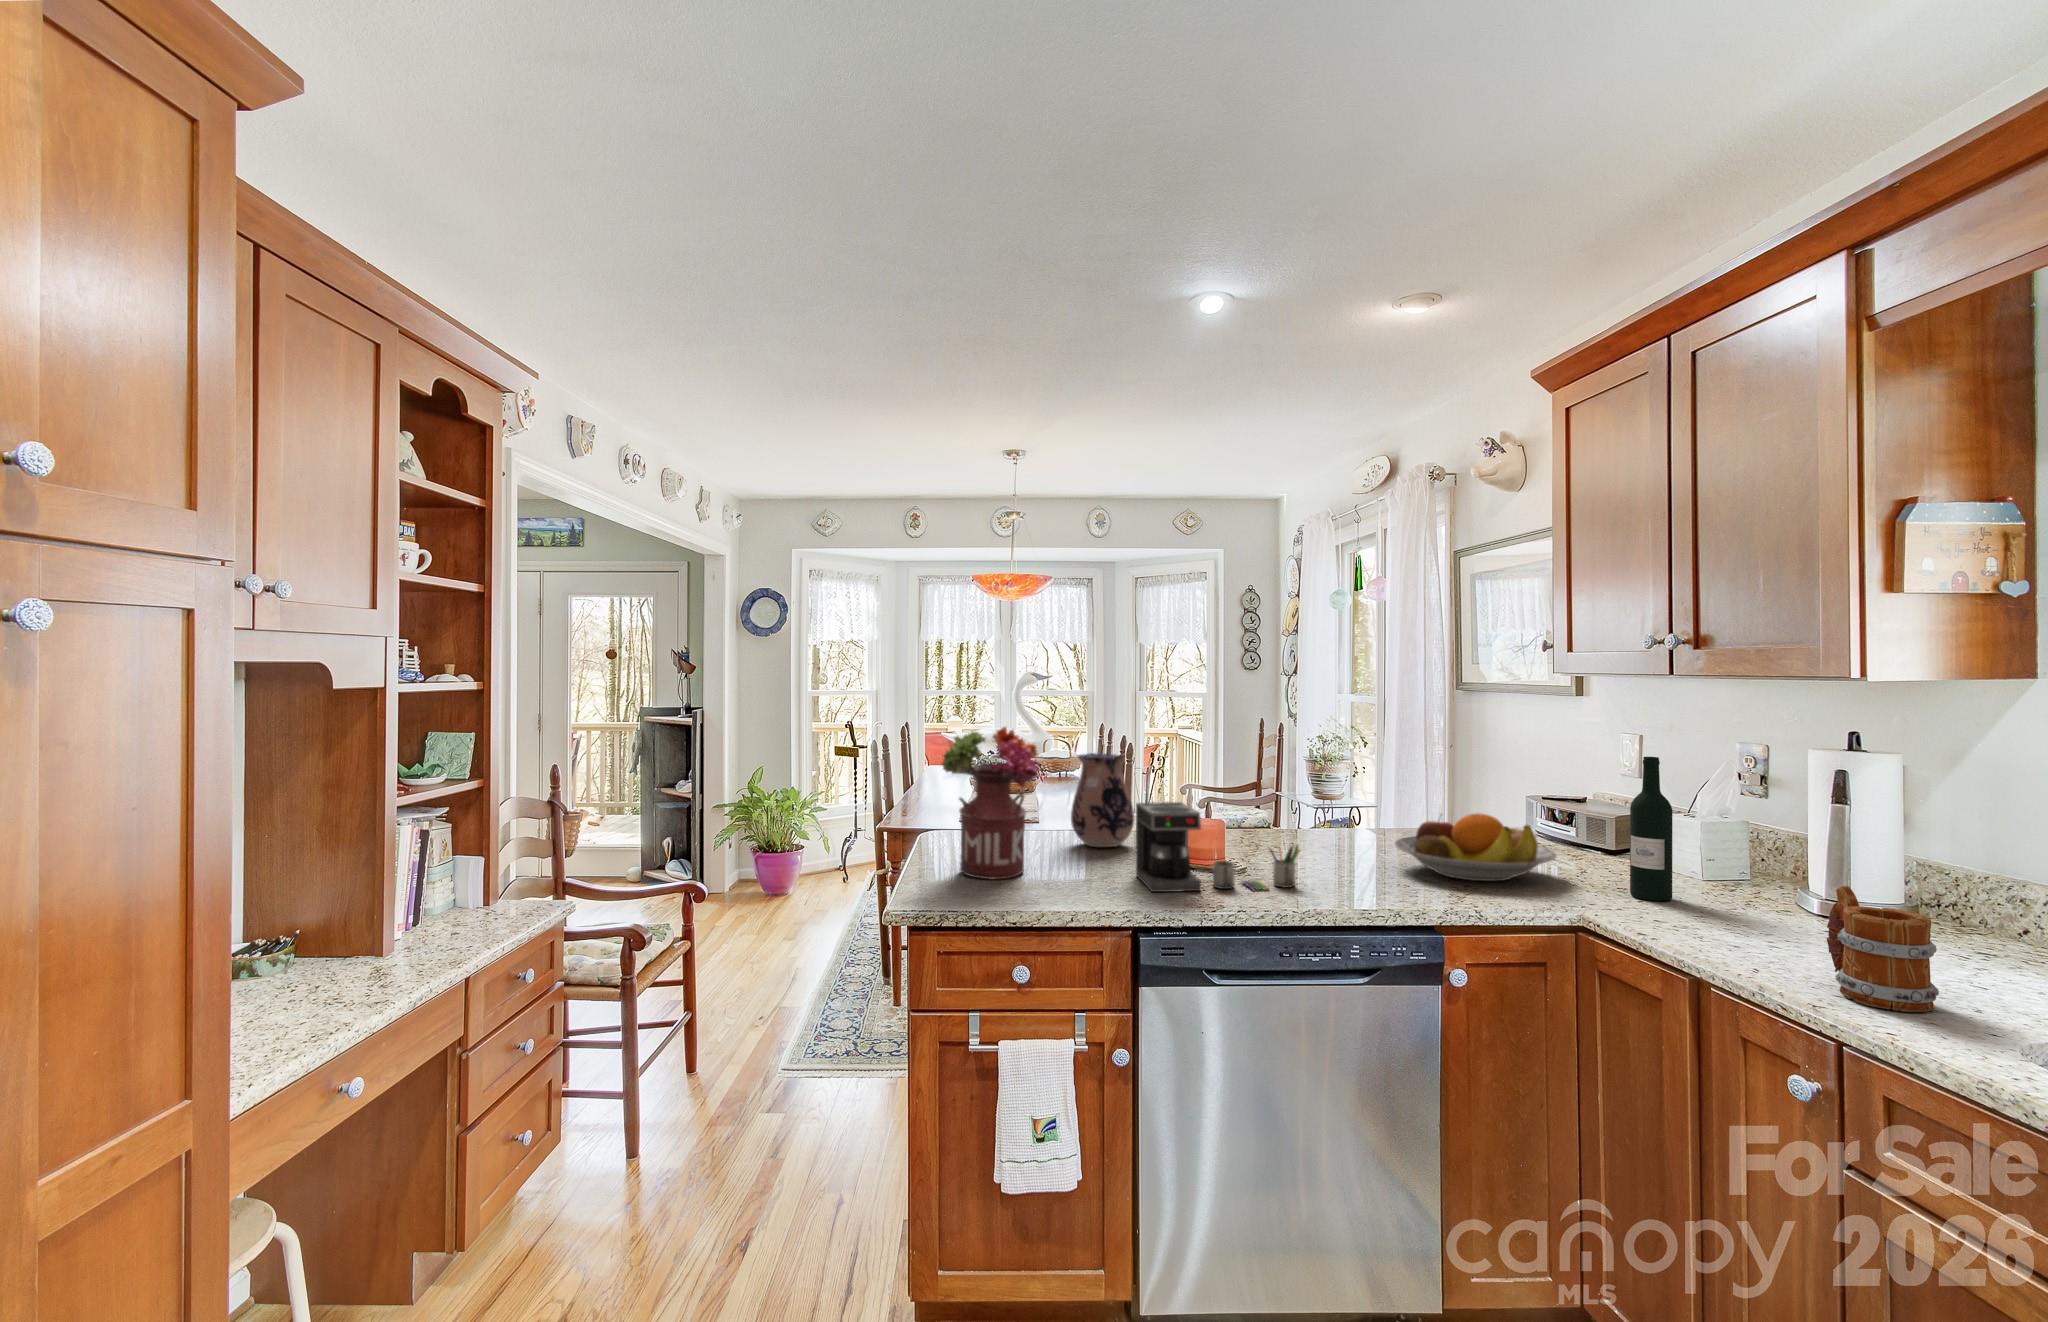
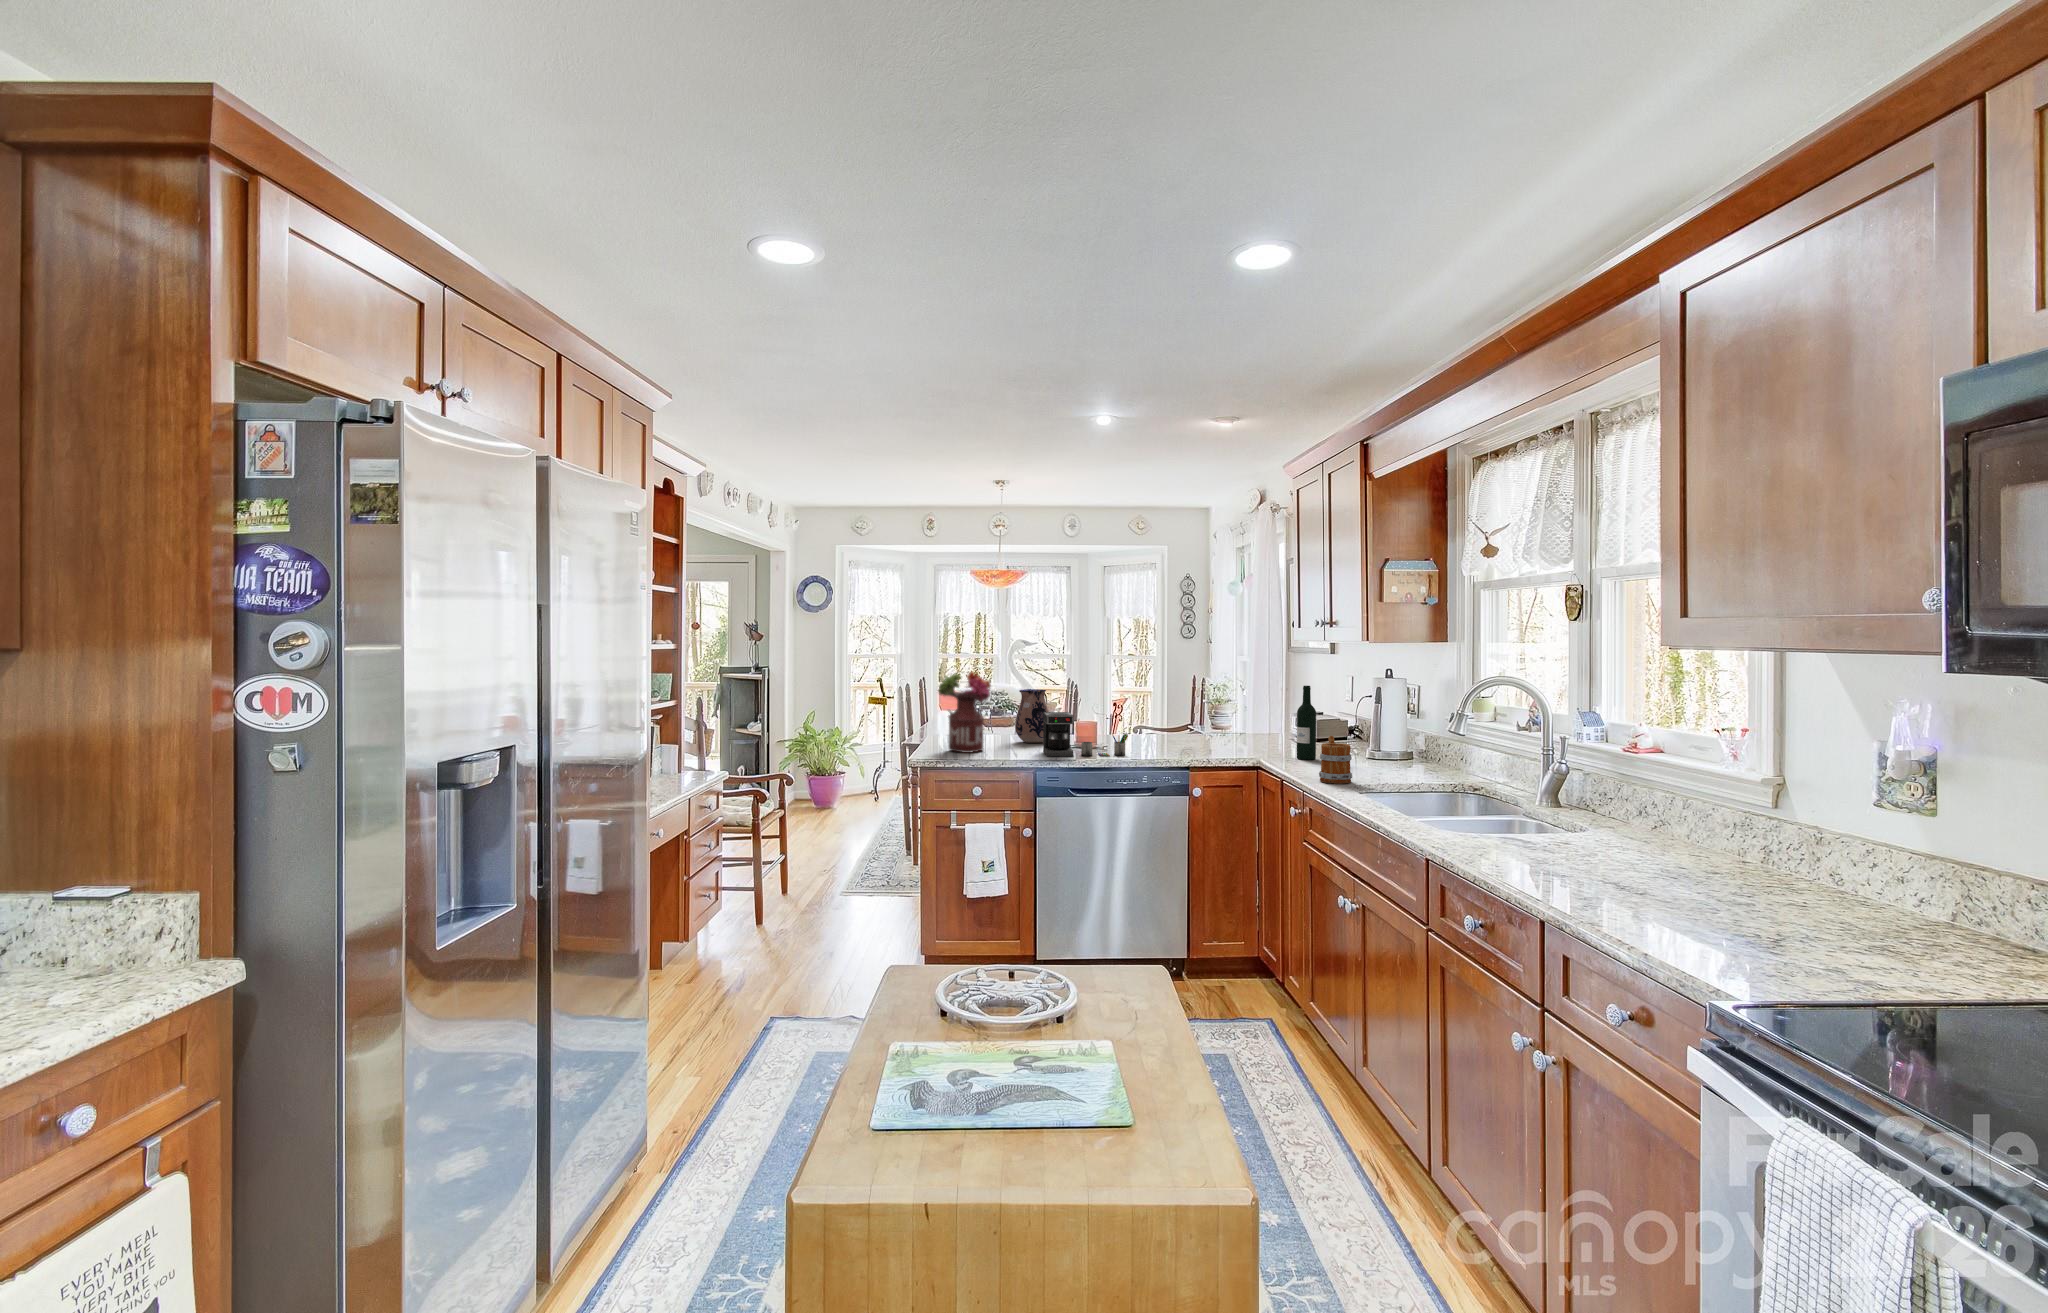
fruit bowl: present [1395,813,1556,881] -> none [1188,718,1270,754]

